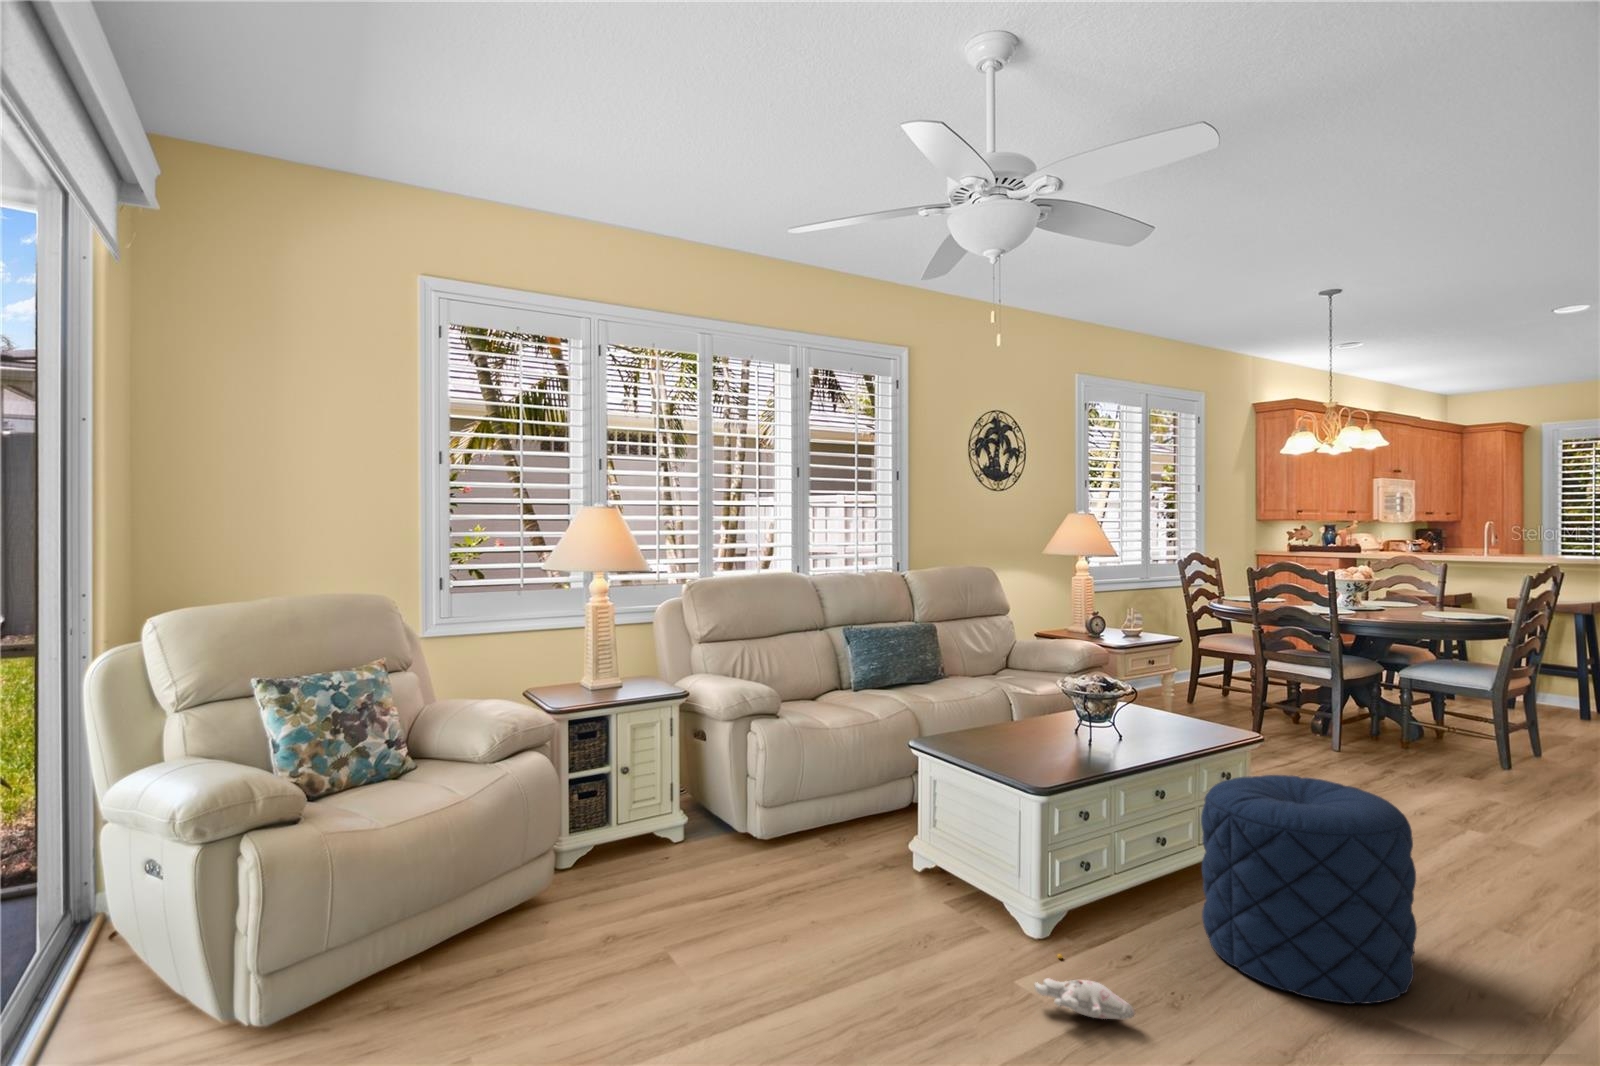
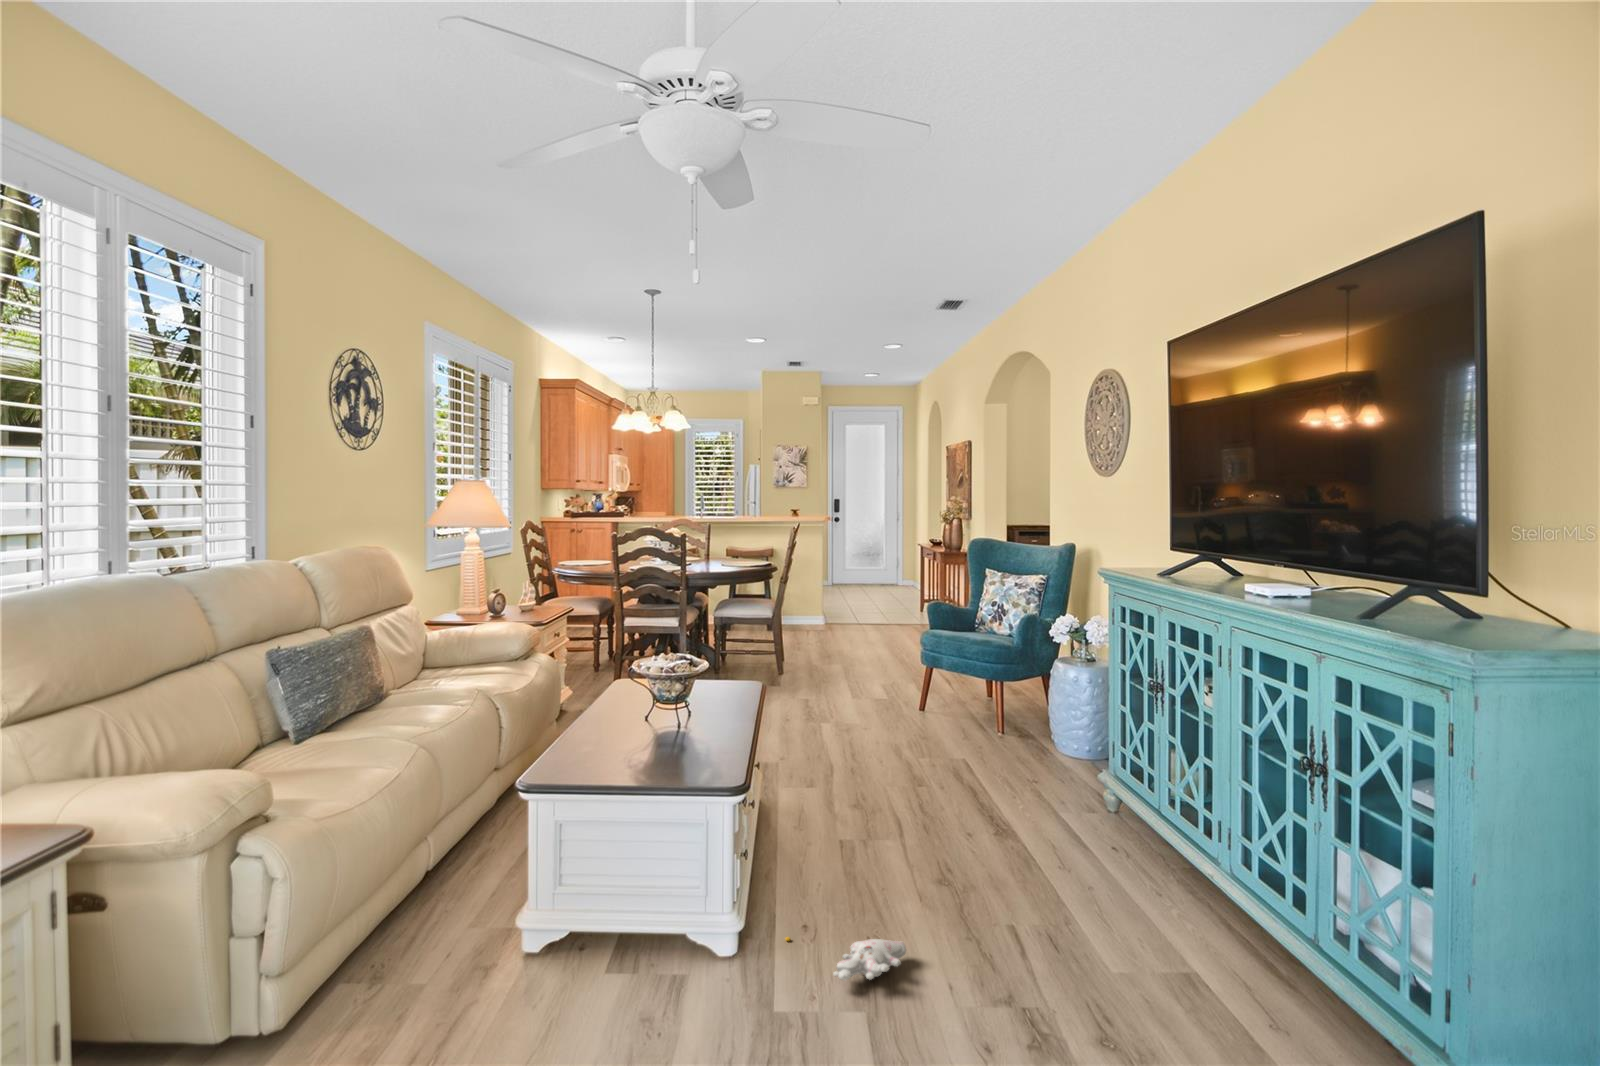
pouf: present [1201,775,1417,1004] -> none [811,706,949,874]

